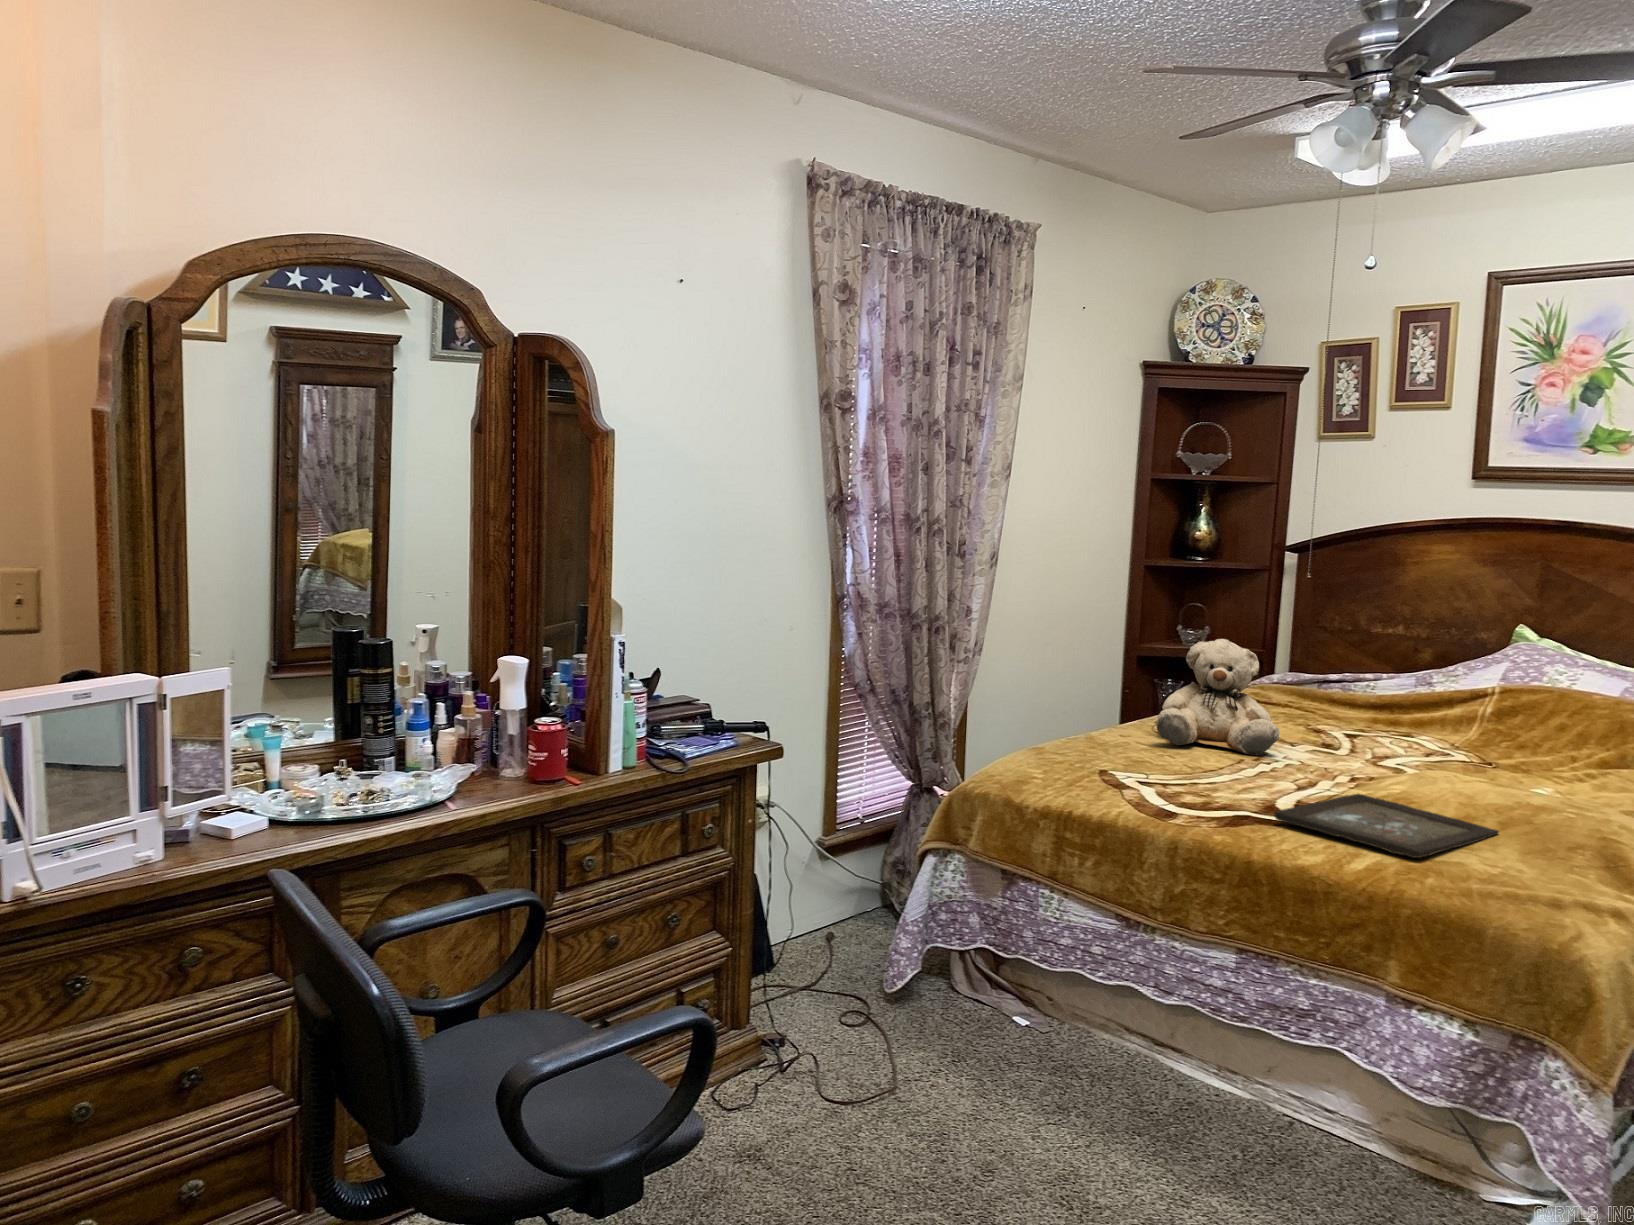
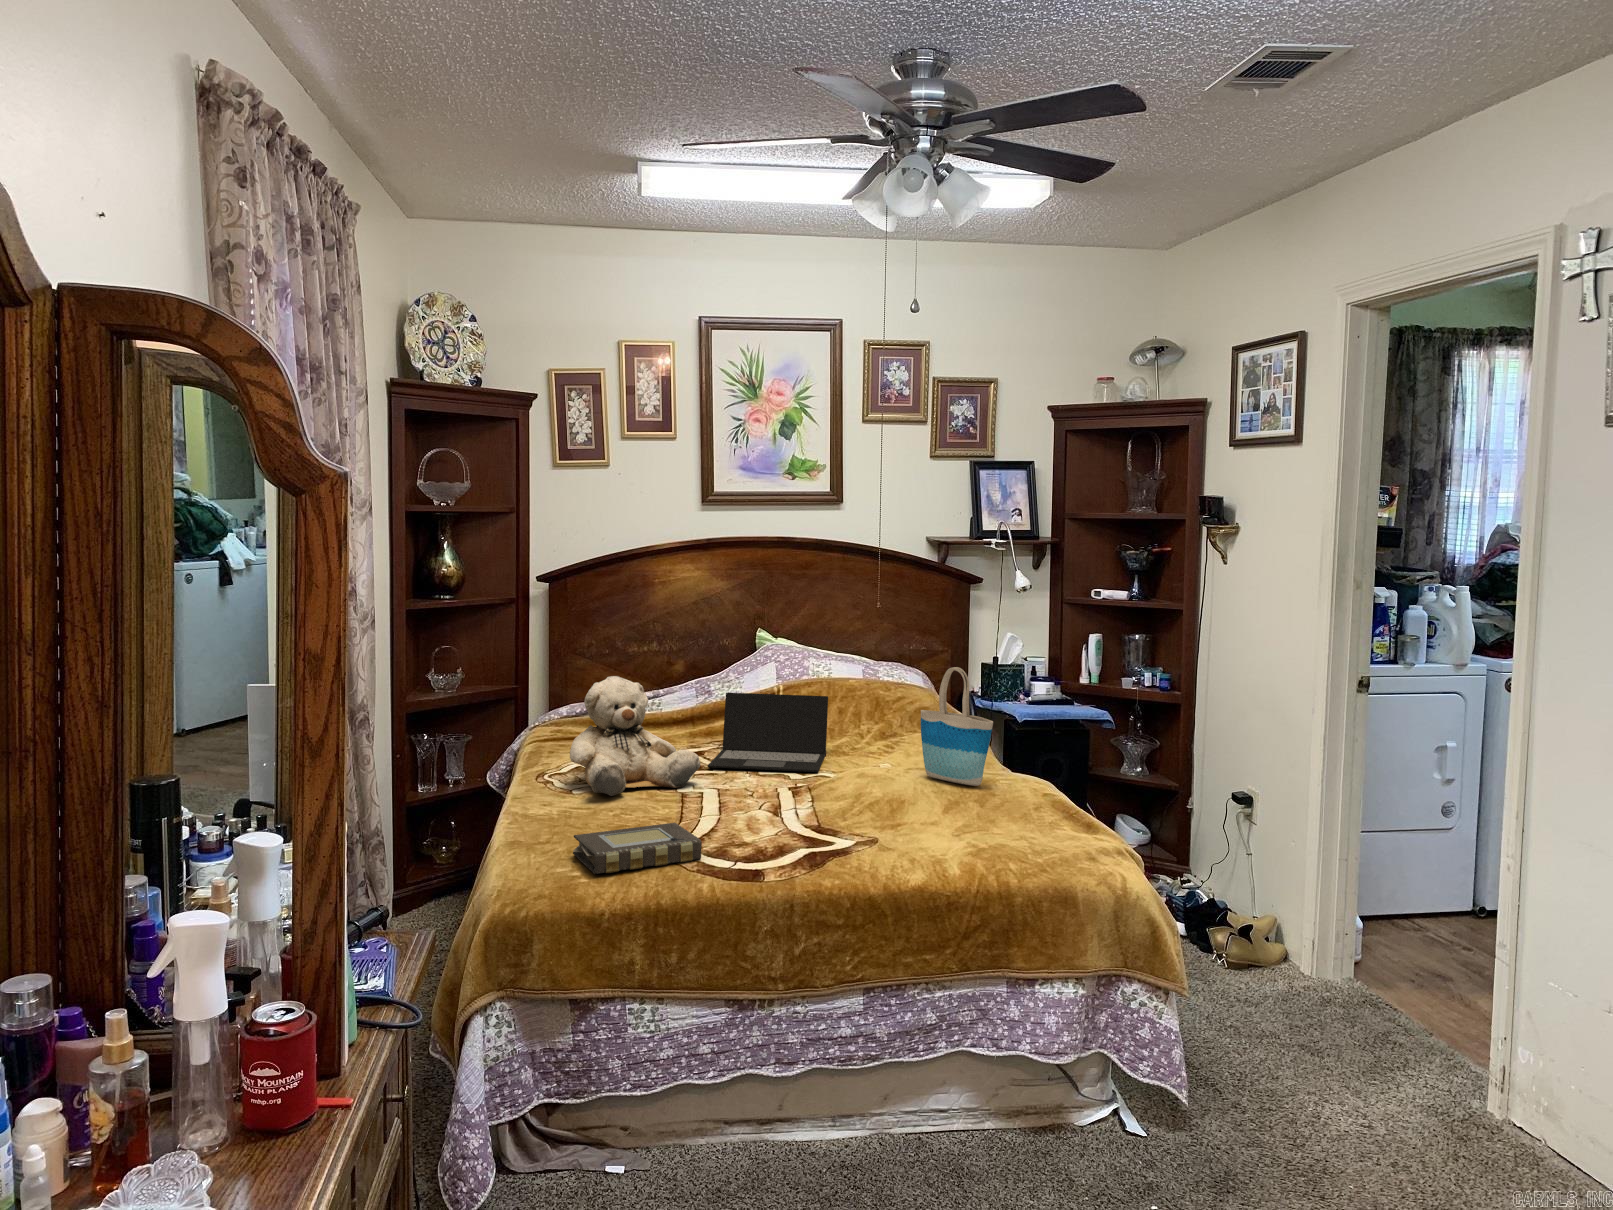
tote bag: none [1536,677,1605,826] -> present [921,667,993,786]
laptop: none [1311,683,1489,776] -> present [708,693,828,772]
book: none [1052,749,1167,792] -> present [573,823,702,874]
tray: present [1274,794,1499,858] -> none [835,803,985,855]

